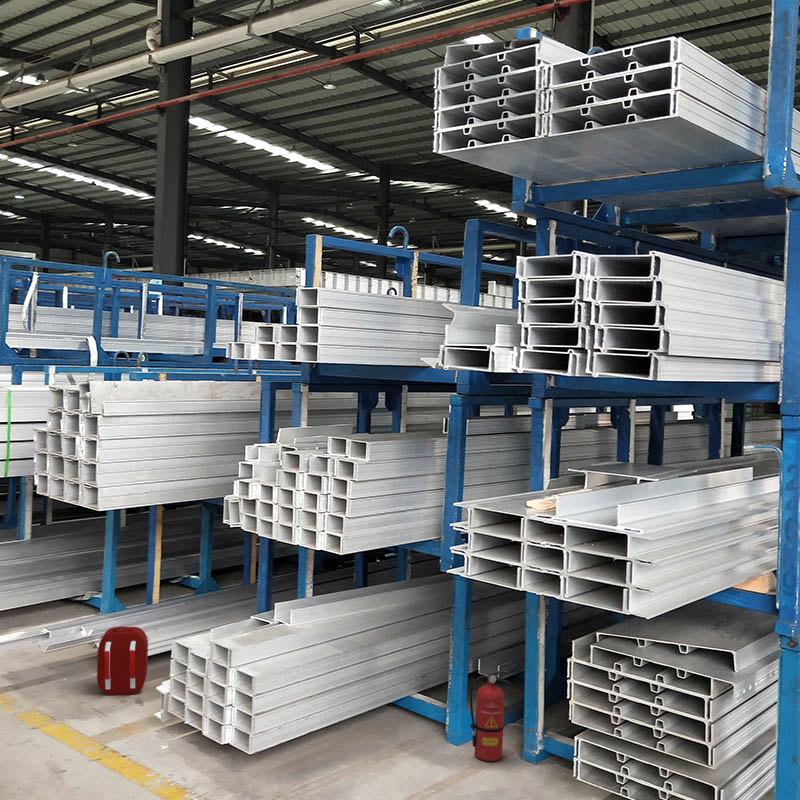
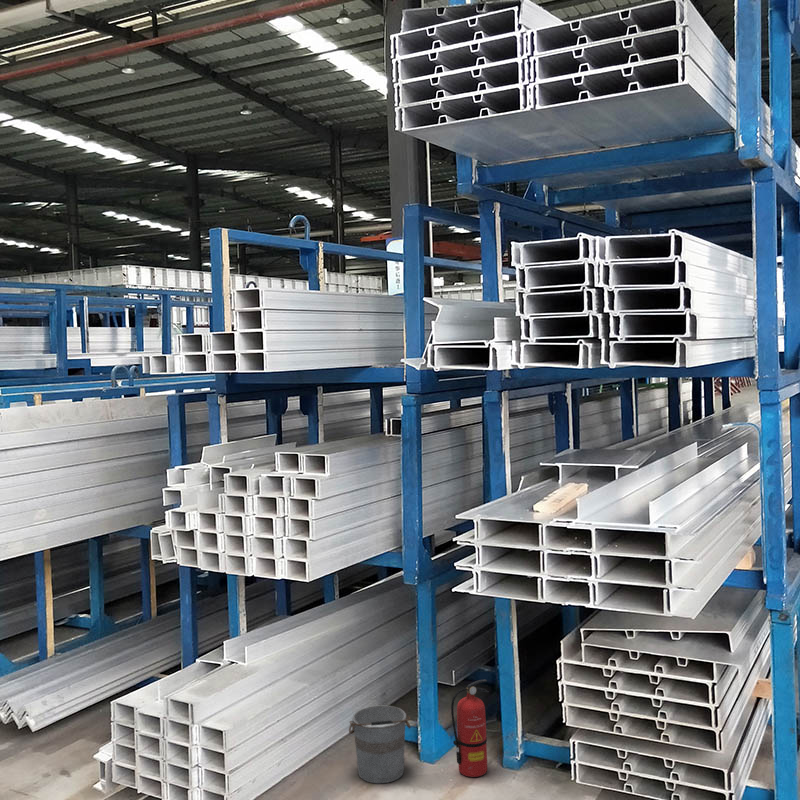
backpack: present [97,626,148,695] -> none [12,687,74,771]
bucket: none [375,682,433,752] -> present [349,705,410,783]

